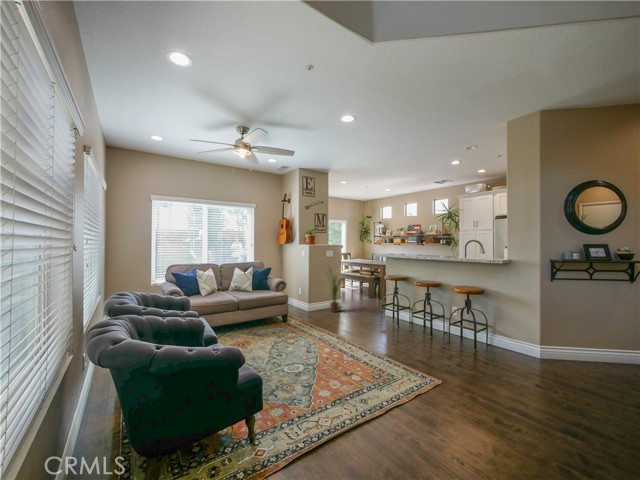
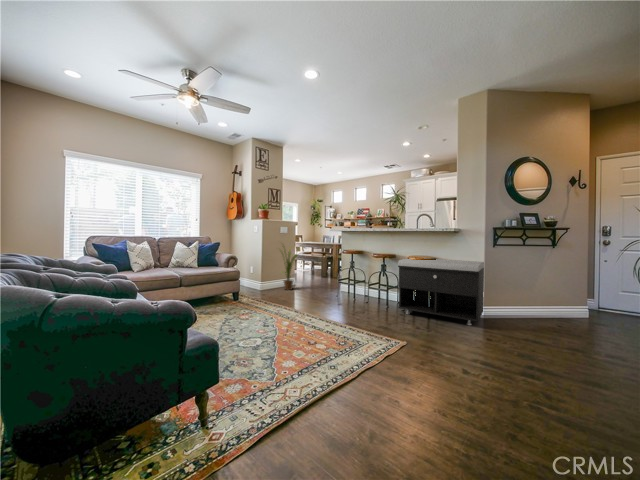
storage bench: none [441,287,539,365] -> present [398,259,484,325]

